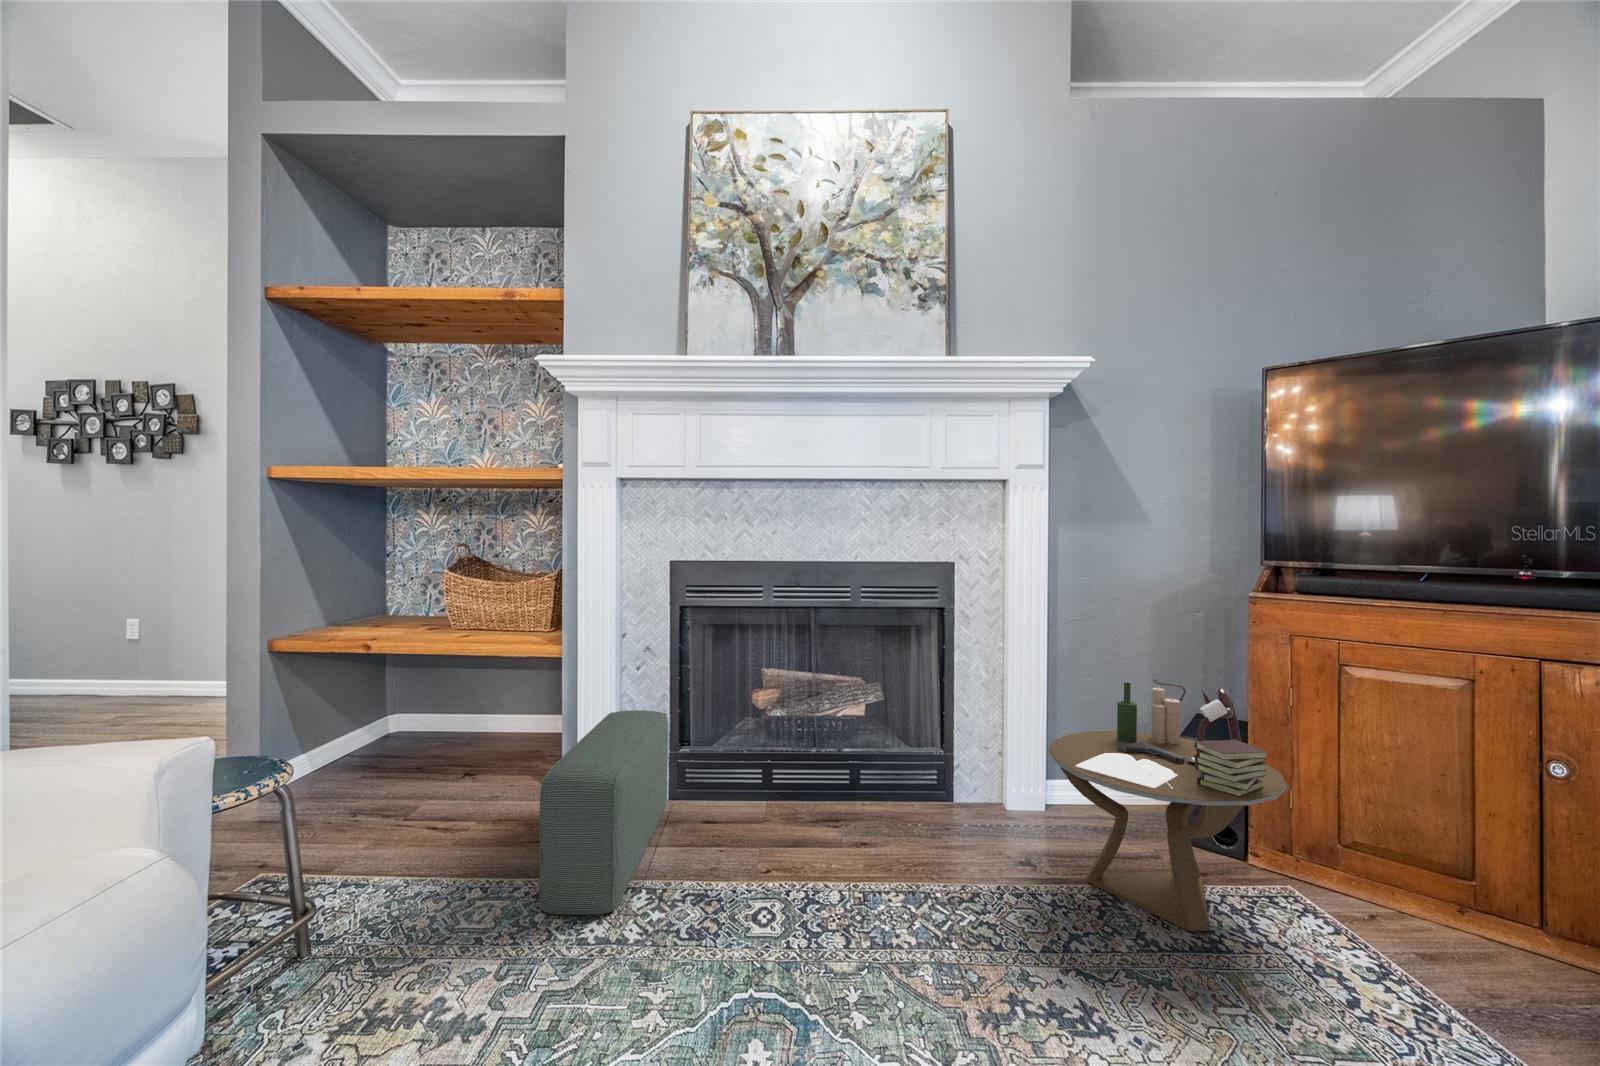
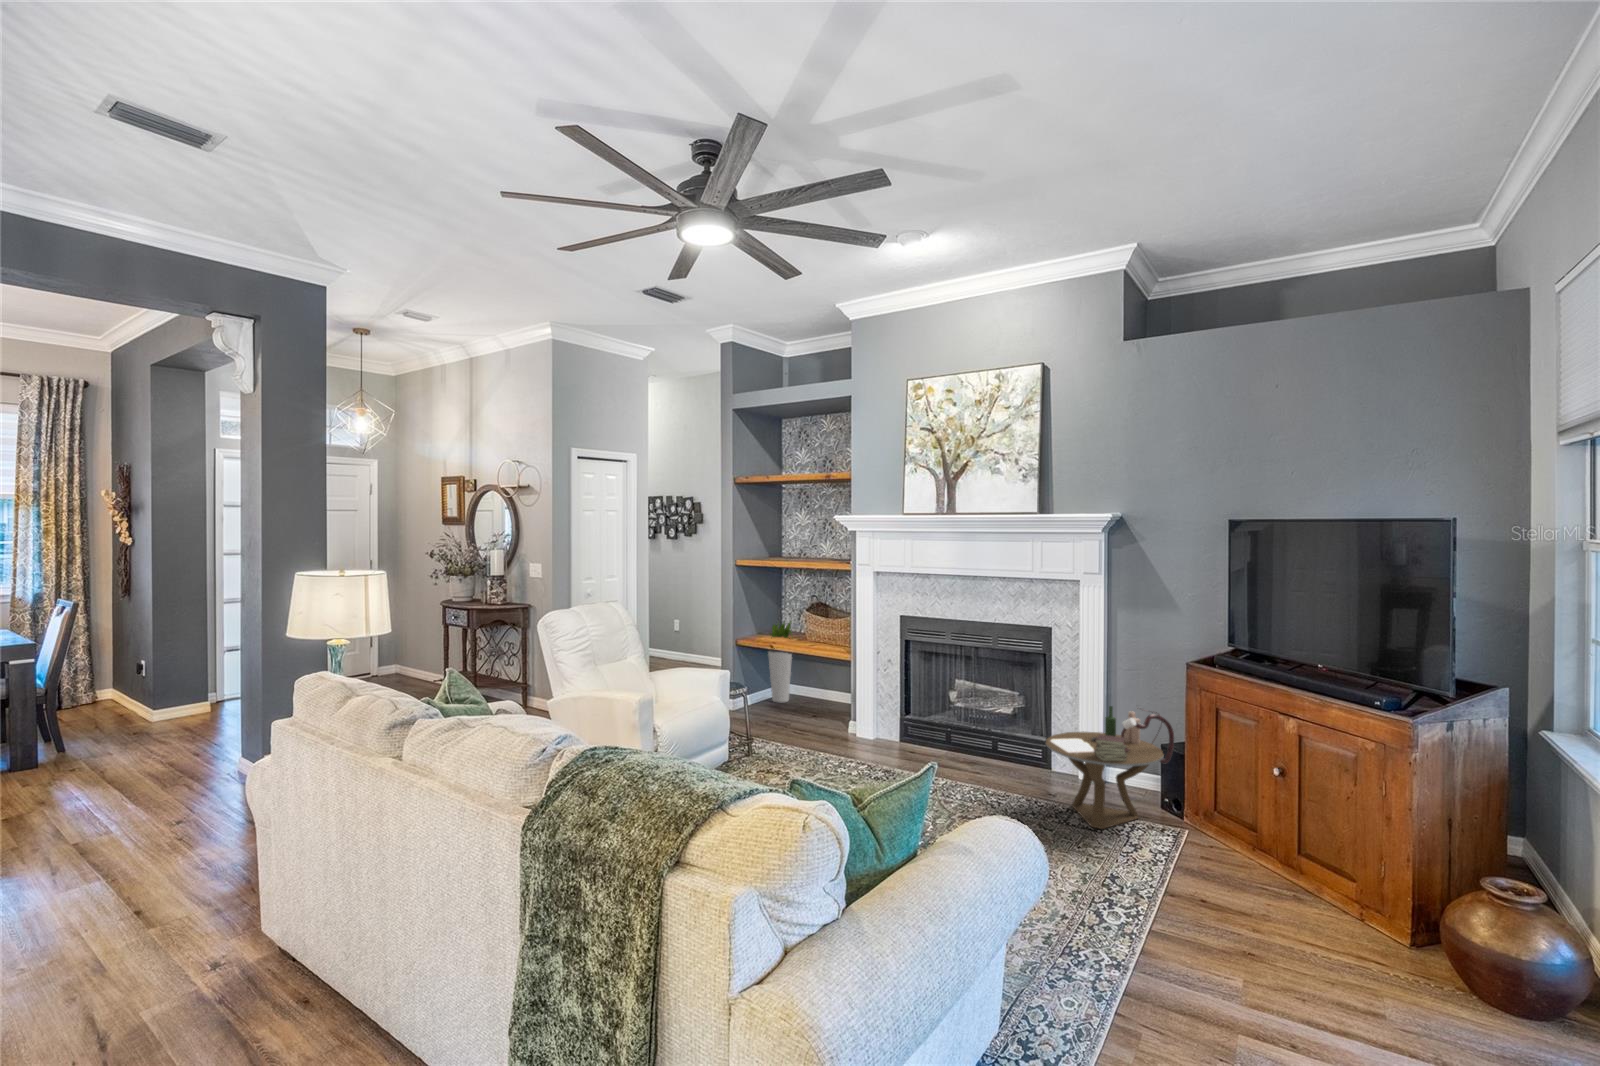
planter: none [349,593,421,753] -> present [768,622,792,702]
pouf: present [539,710,668,915] -> none [819,692,894,770]

